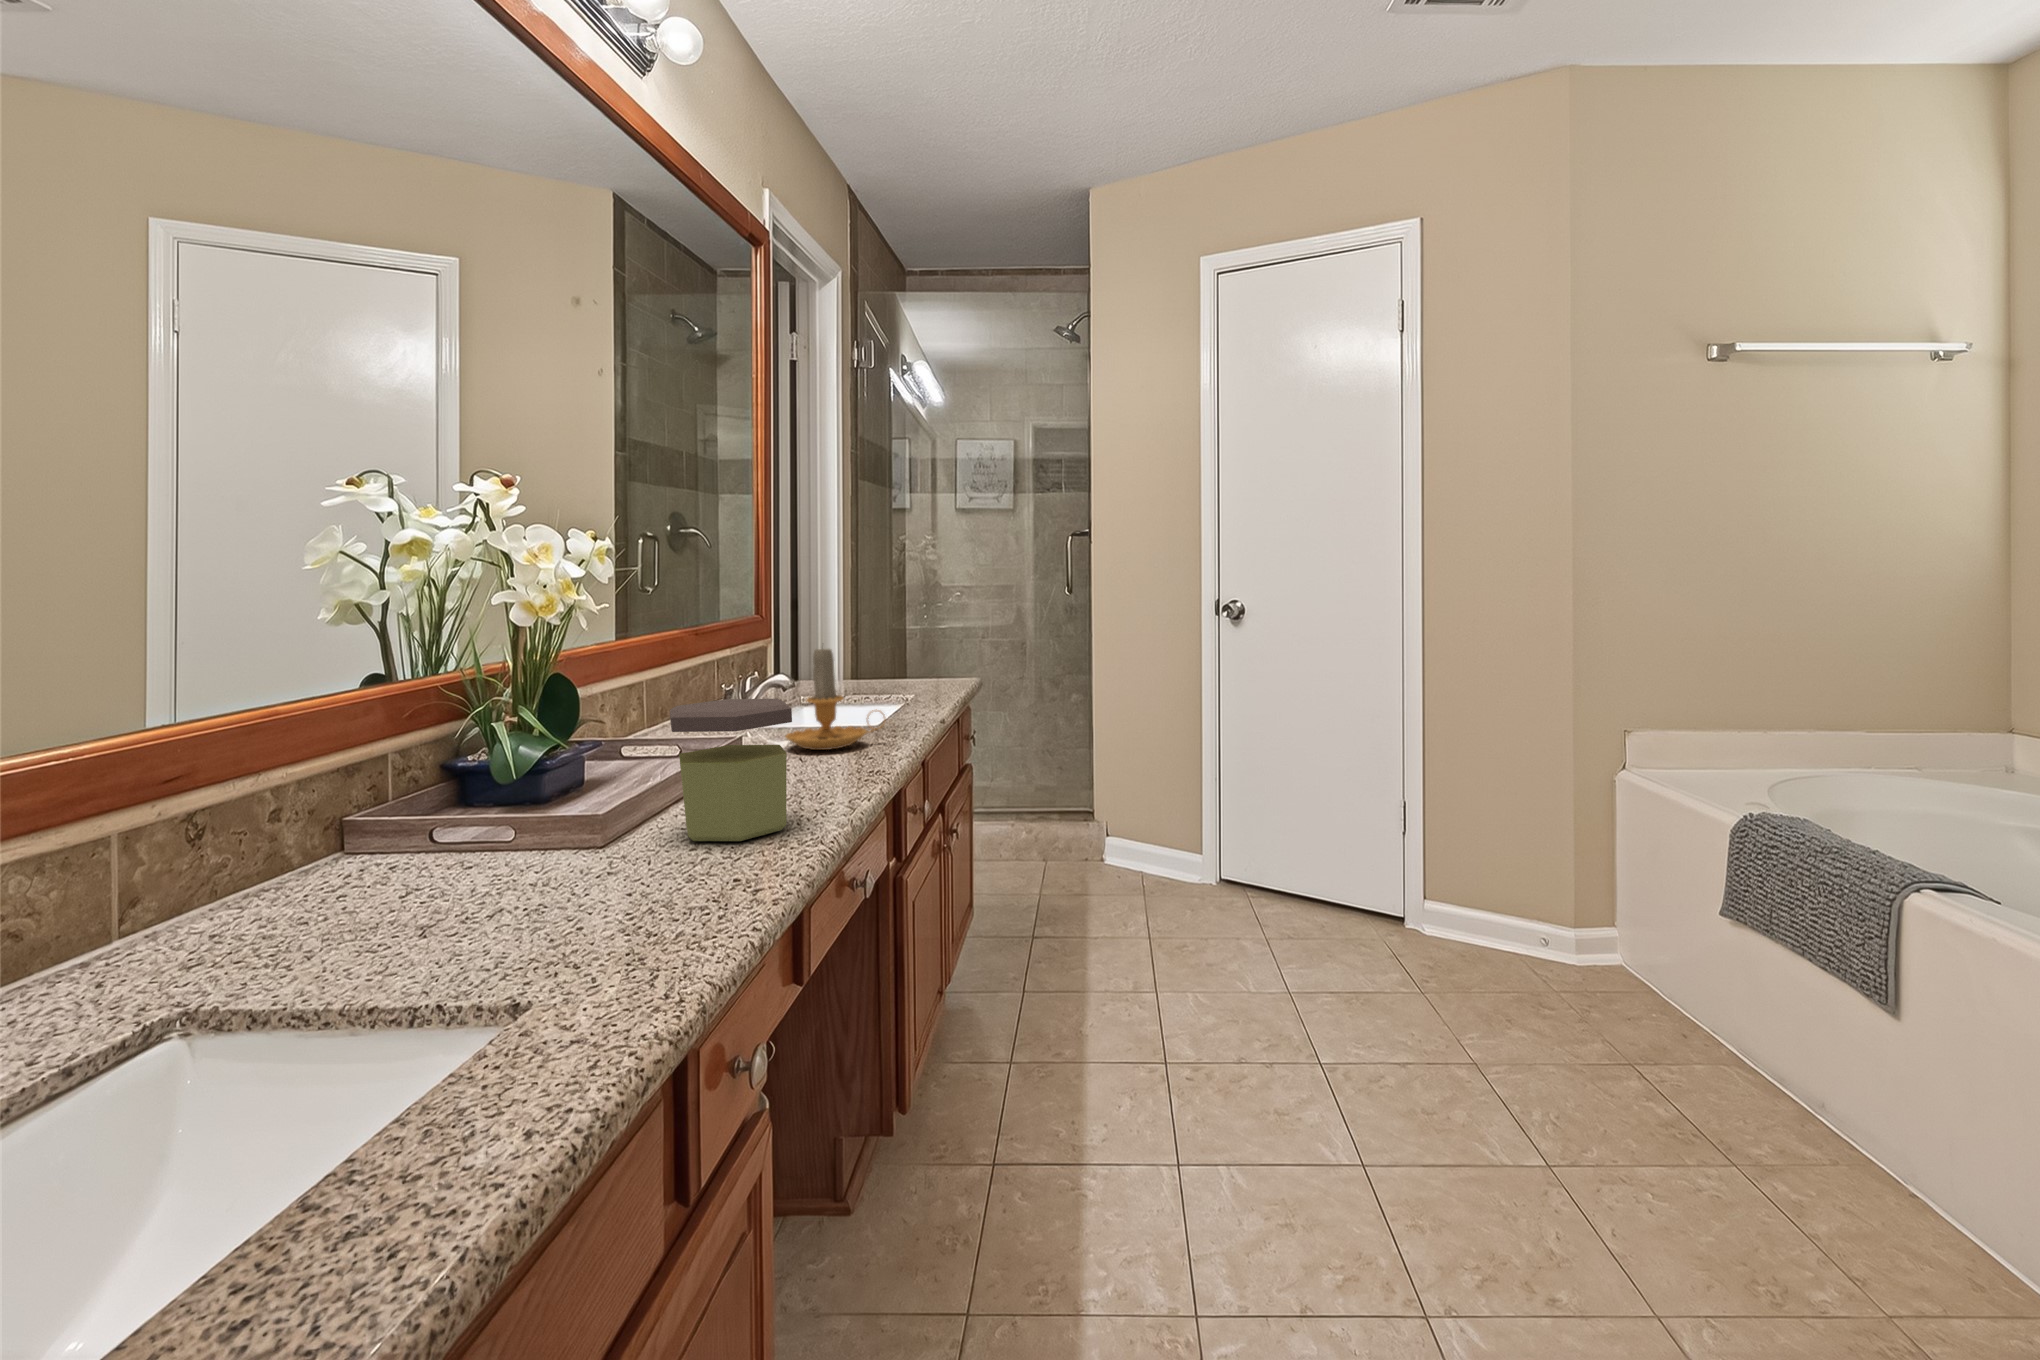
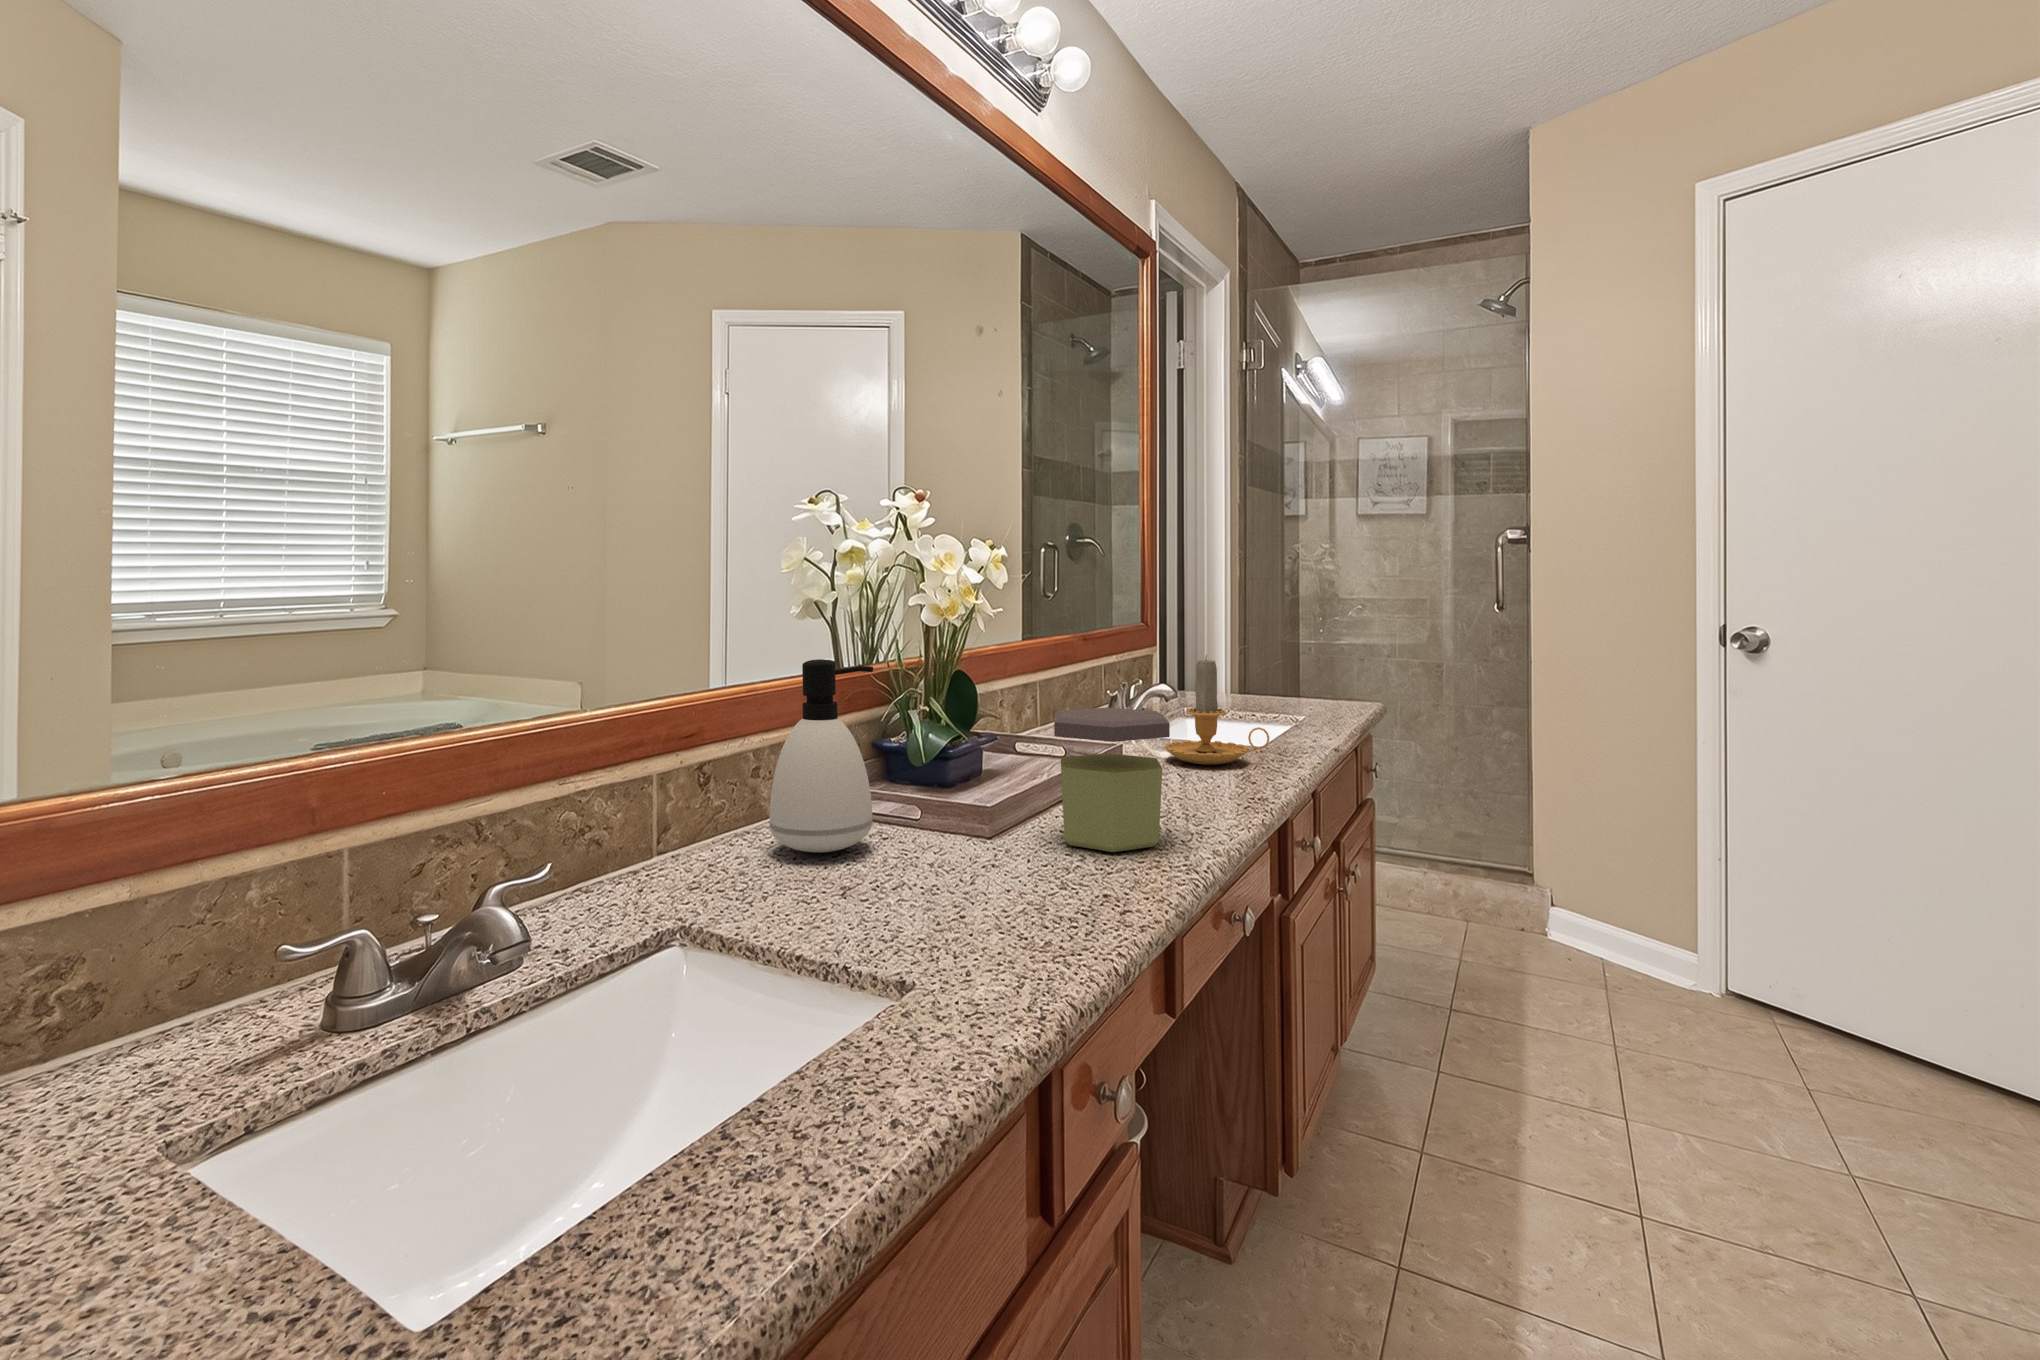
soap dispenser: none [309,668,455,894] -> present [770,659,873,853]

